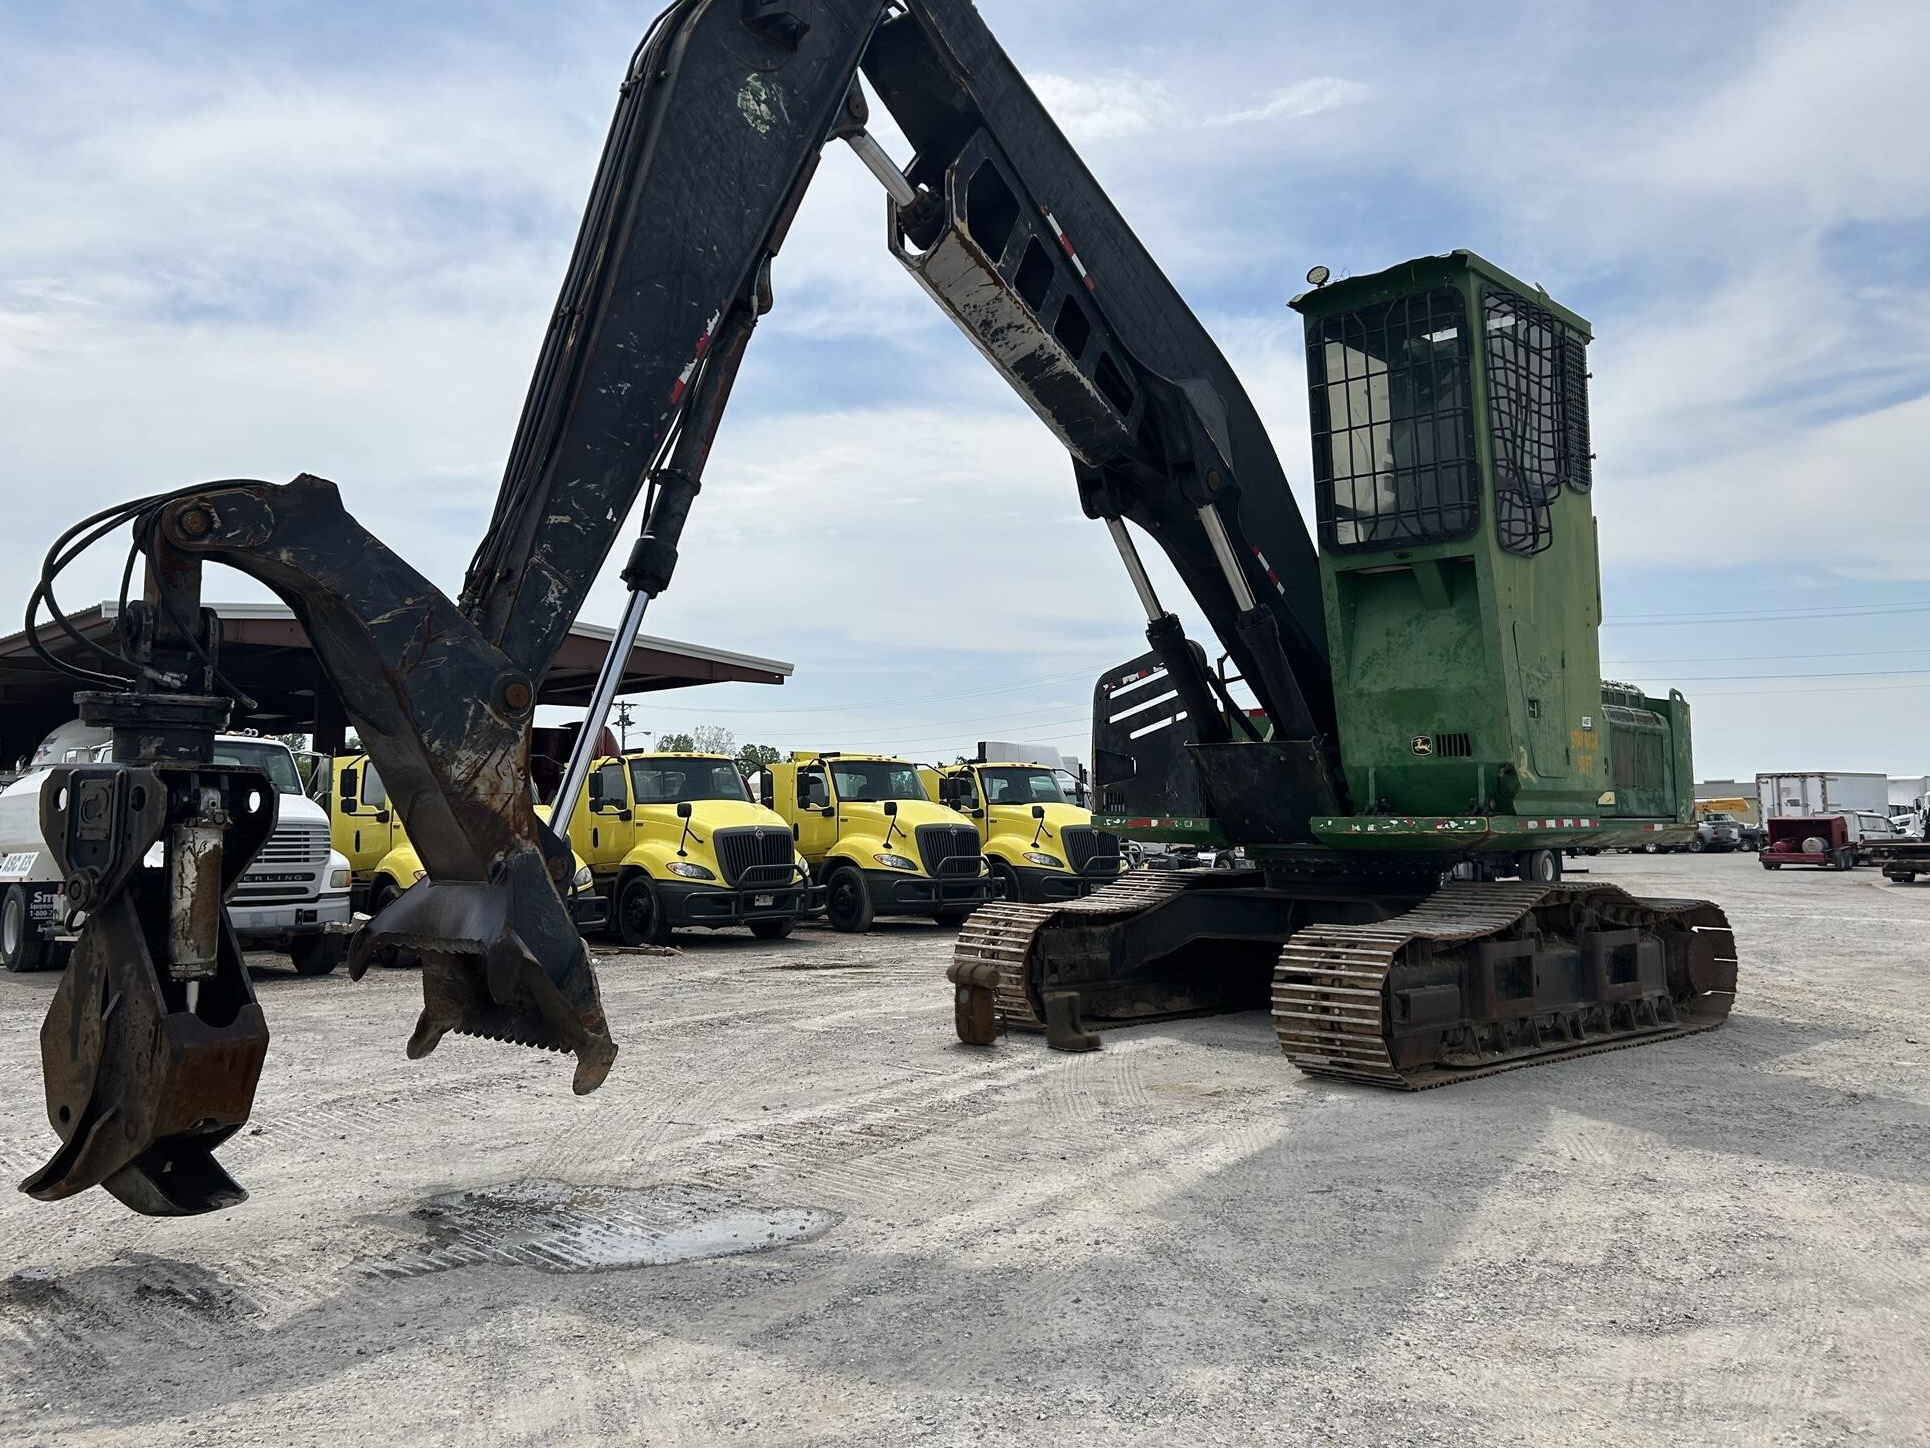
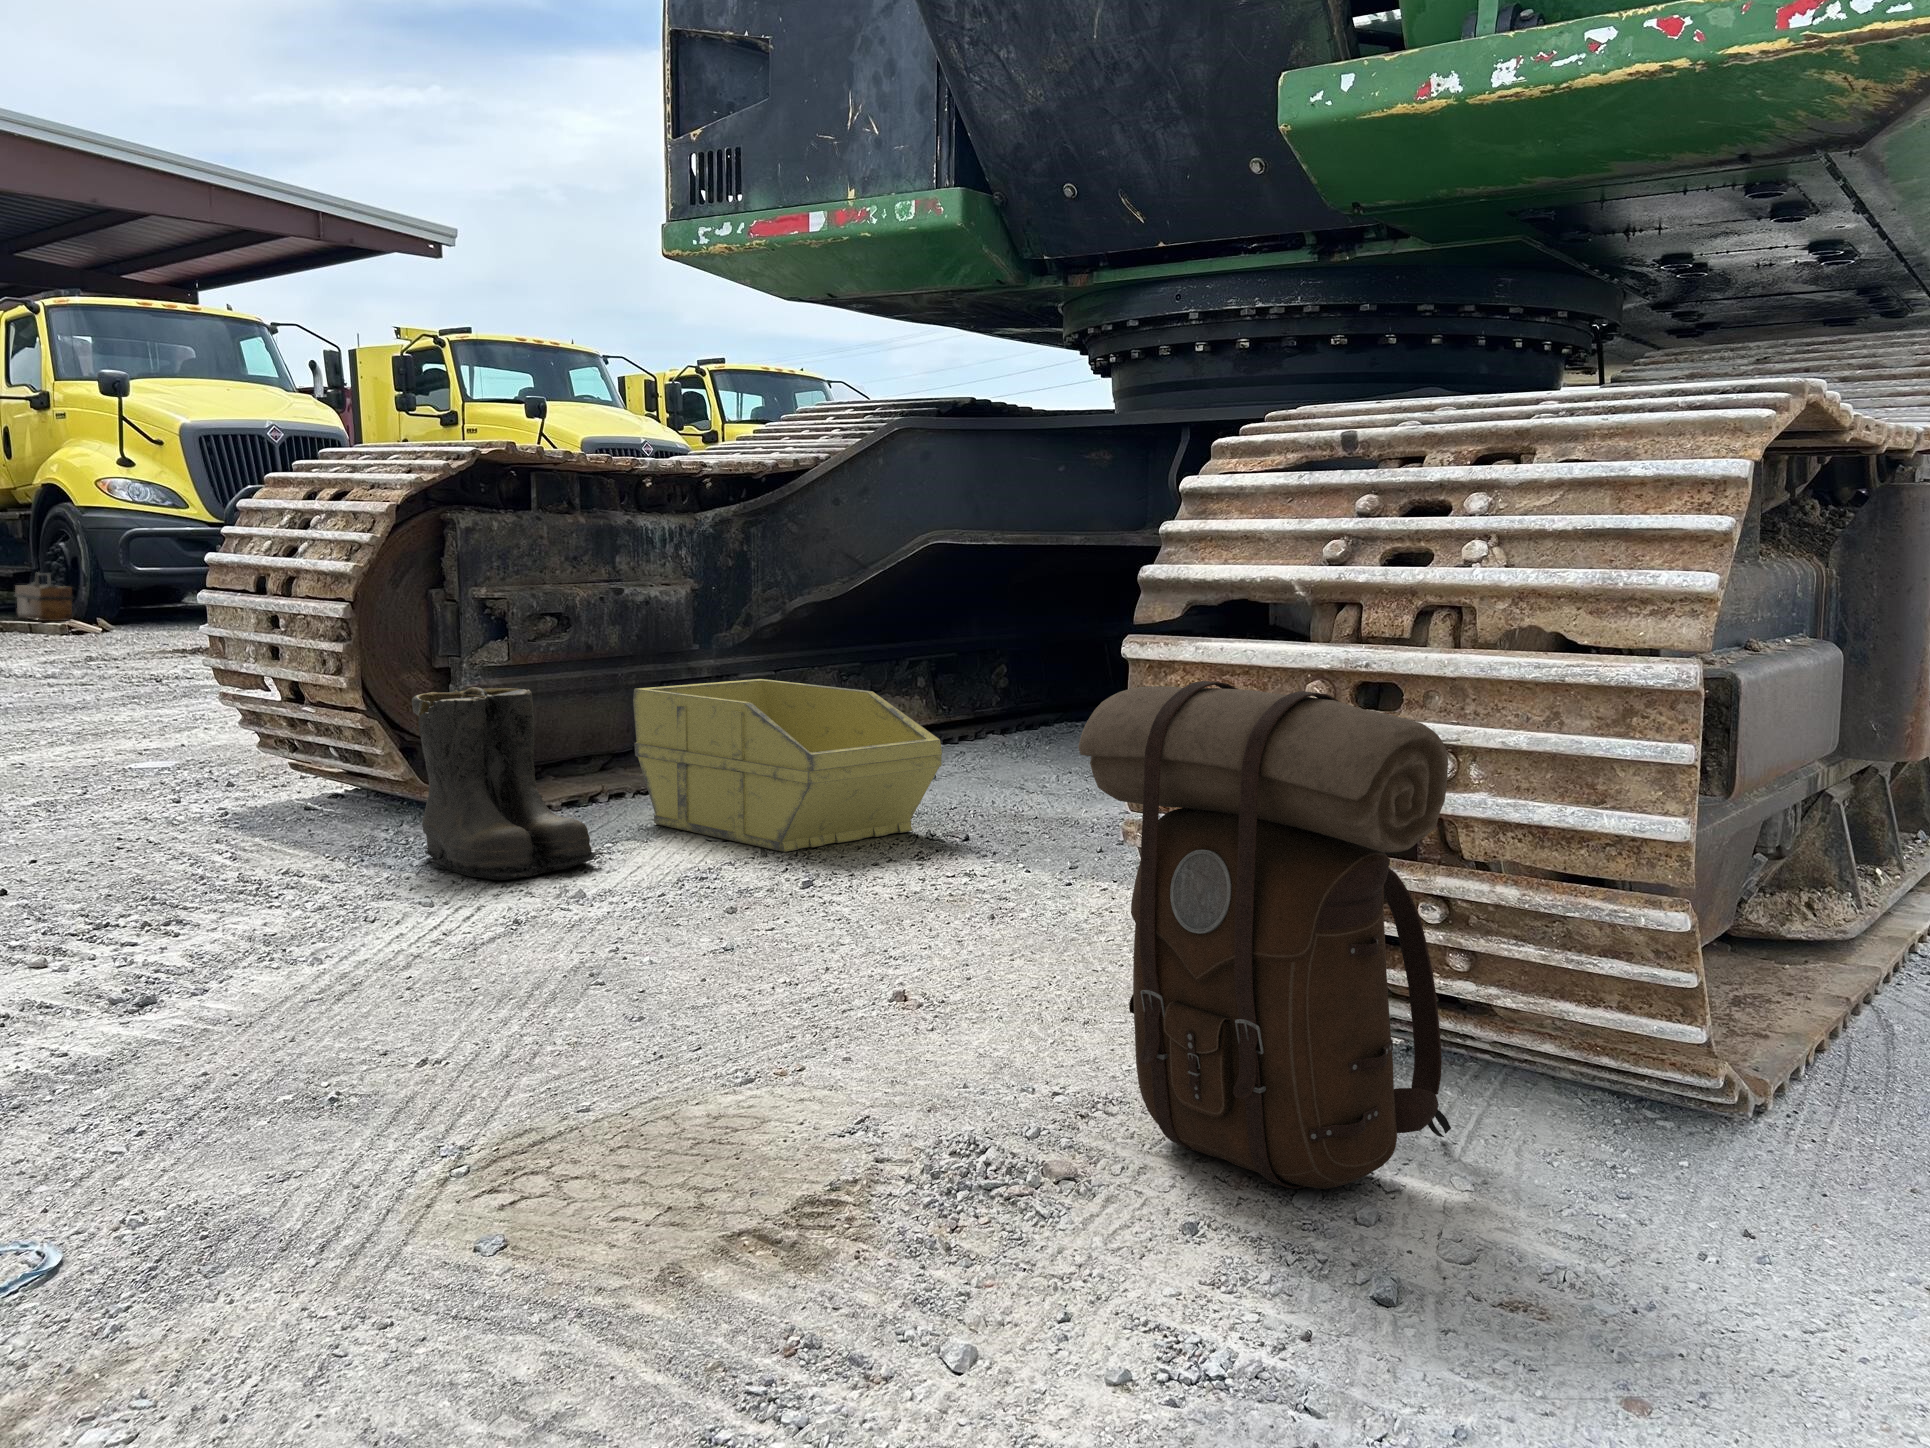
toolbox: none [617,917,657,945] -> present [14,573,74,621]
backpack: present [946,962,1008,1045] -> present [1078,681,1451,1189]
storage bin: none [1098,988,1207,1046] -> present [633,679,942,852]

